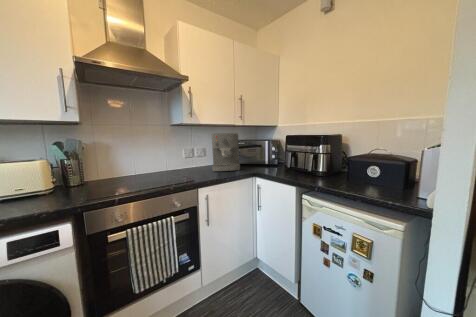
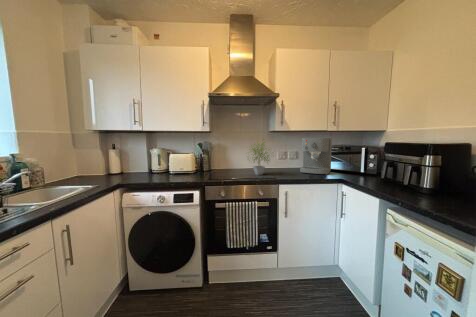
potted plant: none [145,136,186,182] -> present [251,143,269,175]

